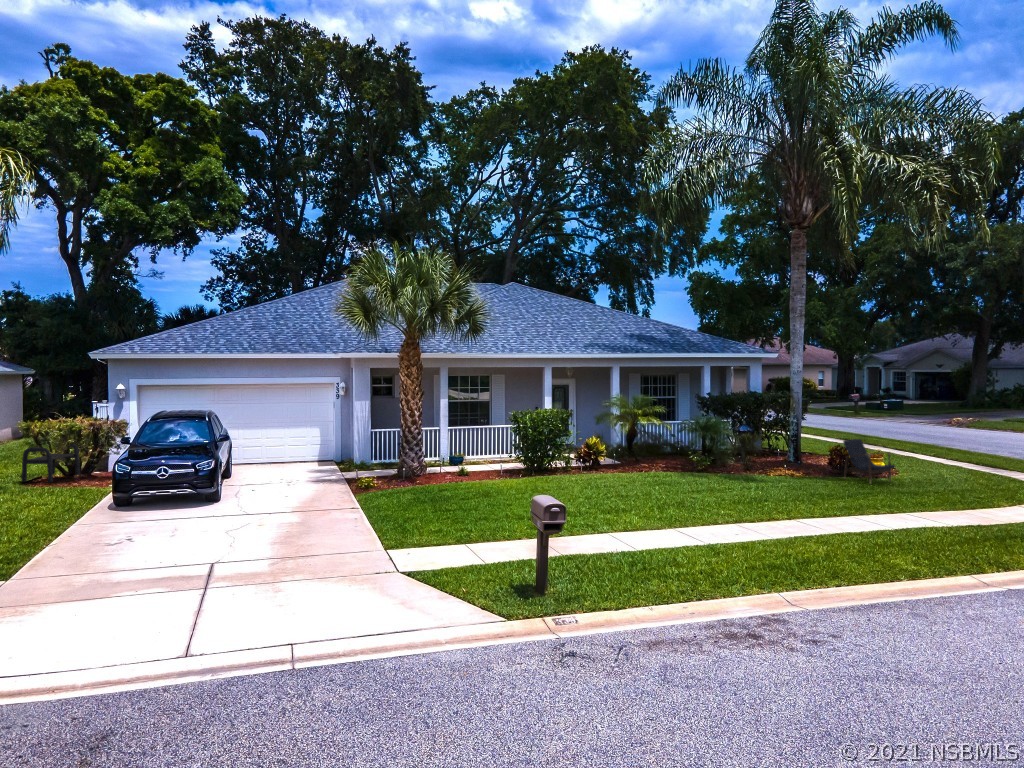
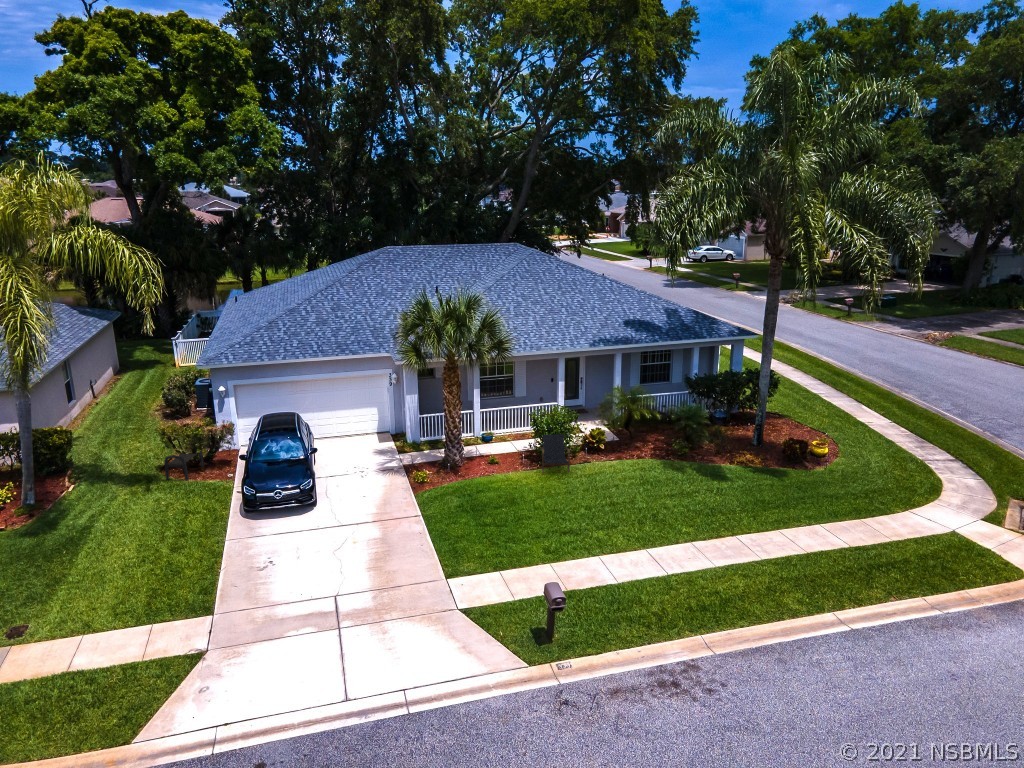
lounge chair: present [843,439,895,483] -> present [541,435,570,472]

